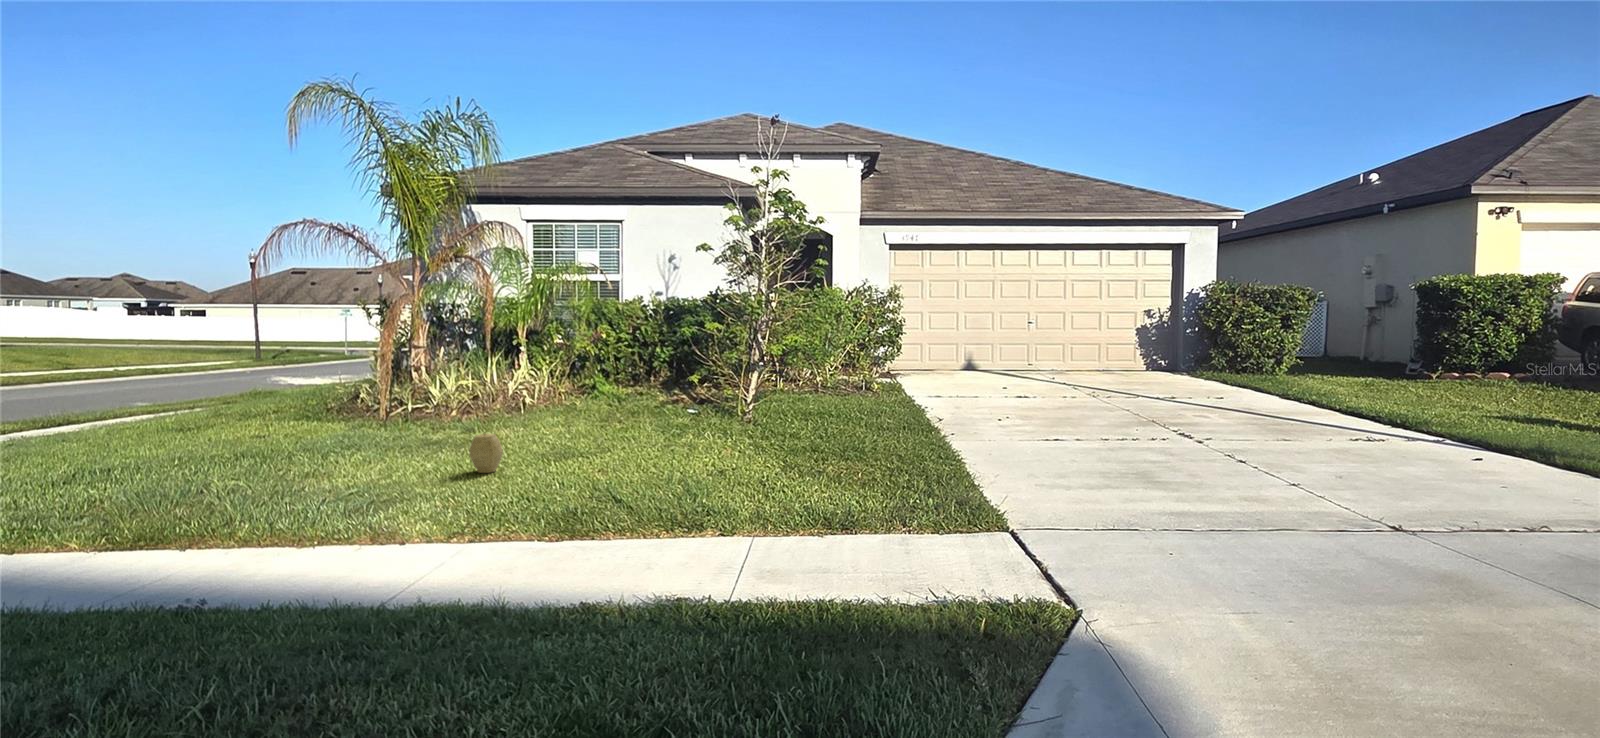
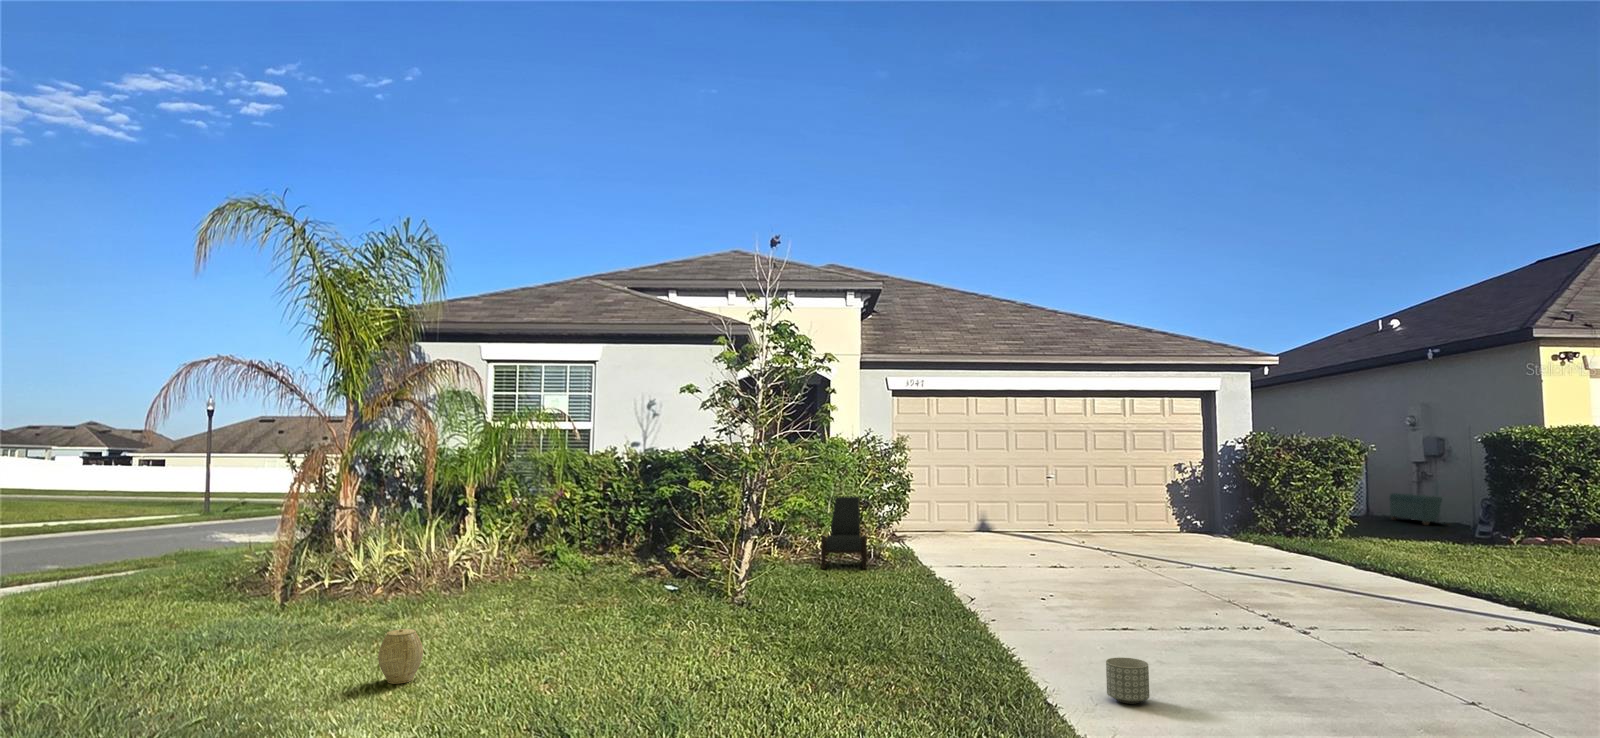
bench: none [1340,337,1393,365] -> present [1390,493,1445,525]
lounge chair: none [819,338,860,399] -> present [821,496,868,569]
planter: none [1021,452,1053,485] -> present [1106,658,1149,704]

